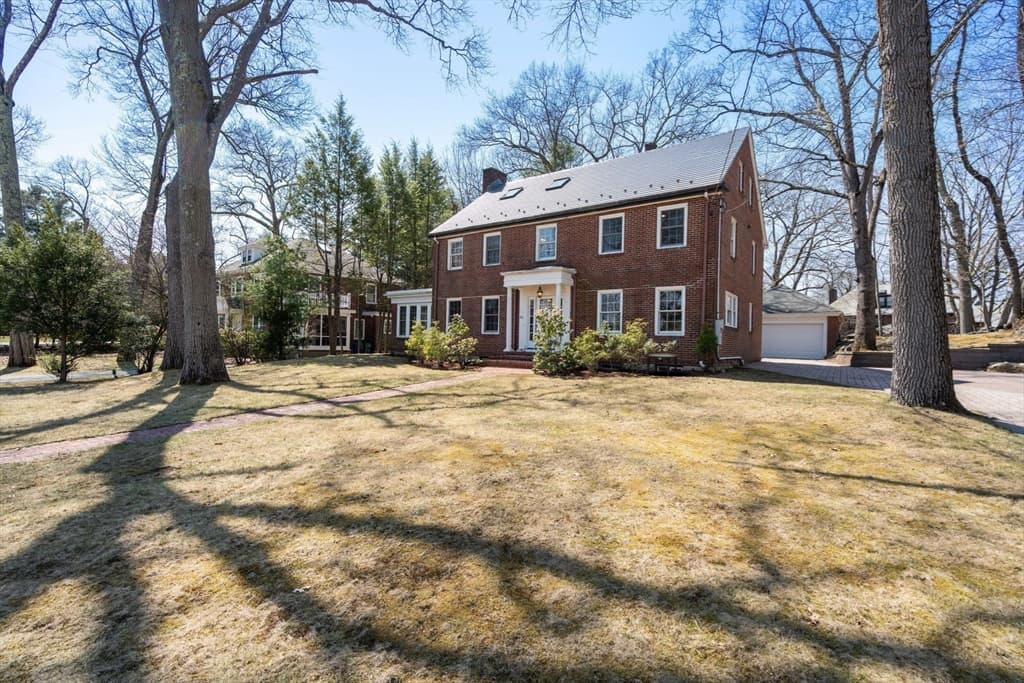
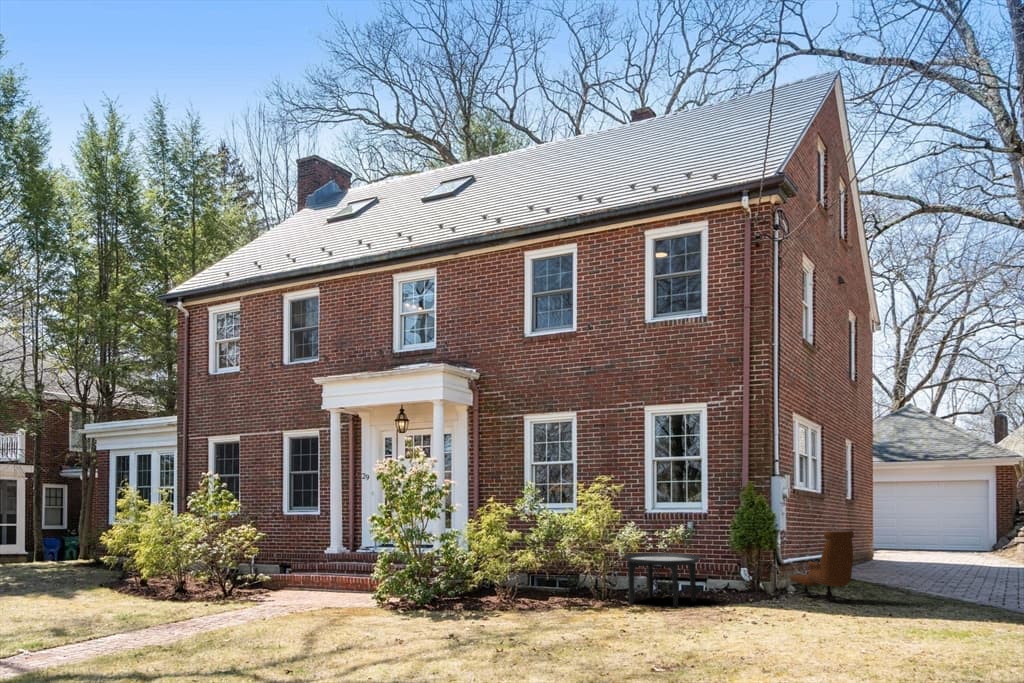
lounge chair: none [720,344,753,377] -> present [790,531,854,604]

